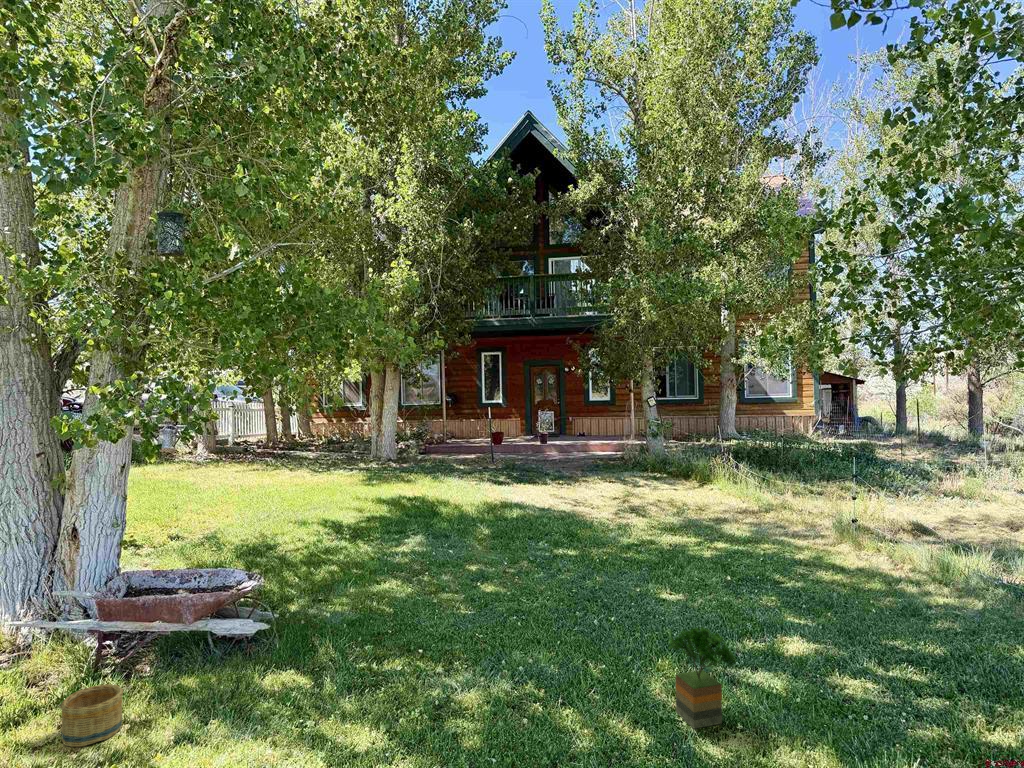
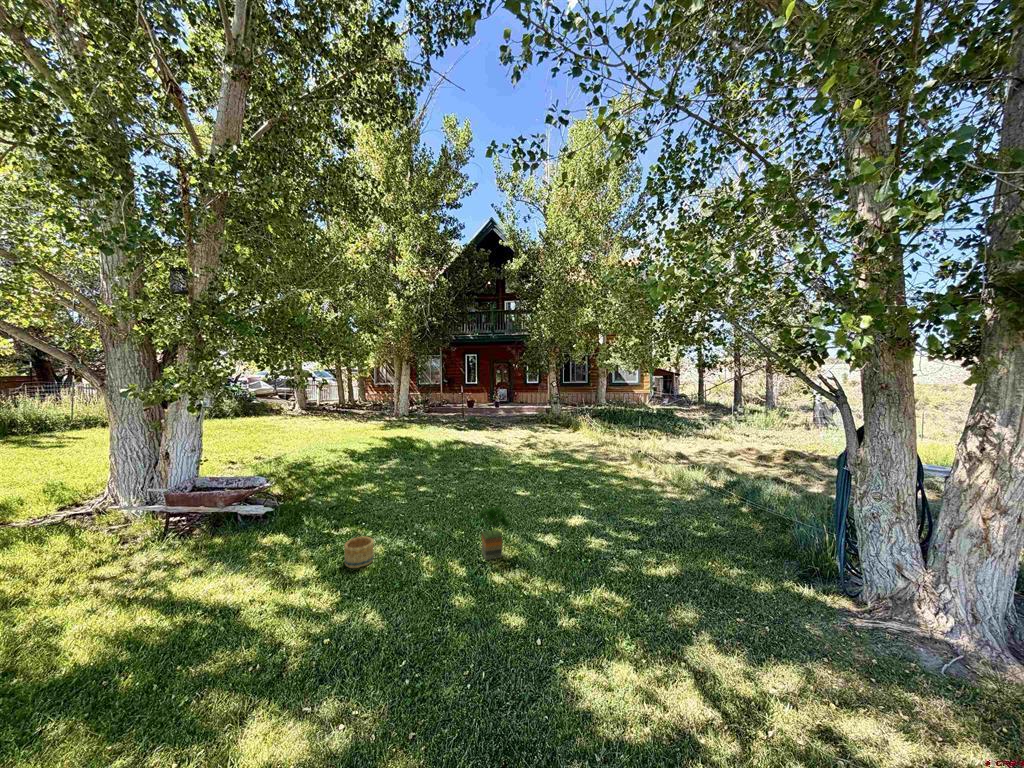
basket: present [61,684,123,747] -> present [344,537,374,568]

